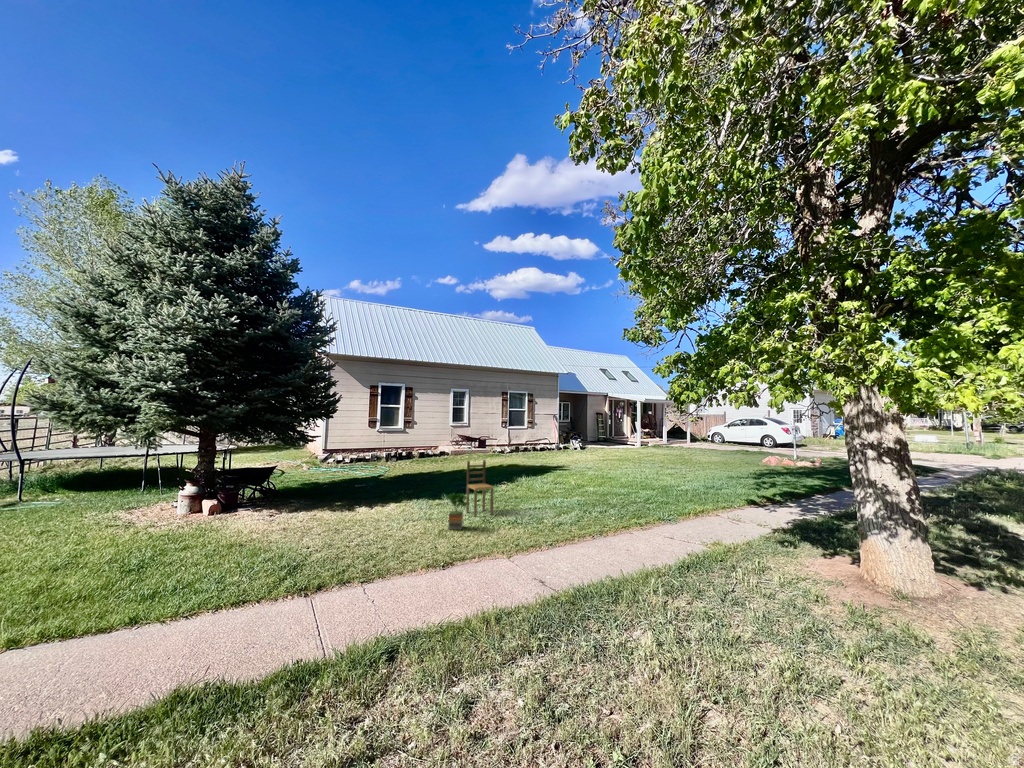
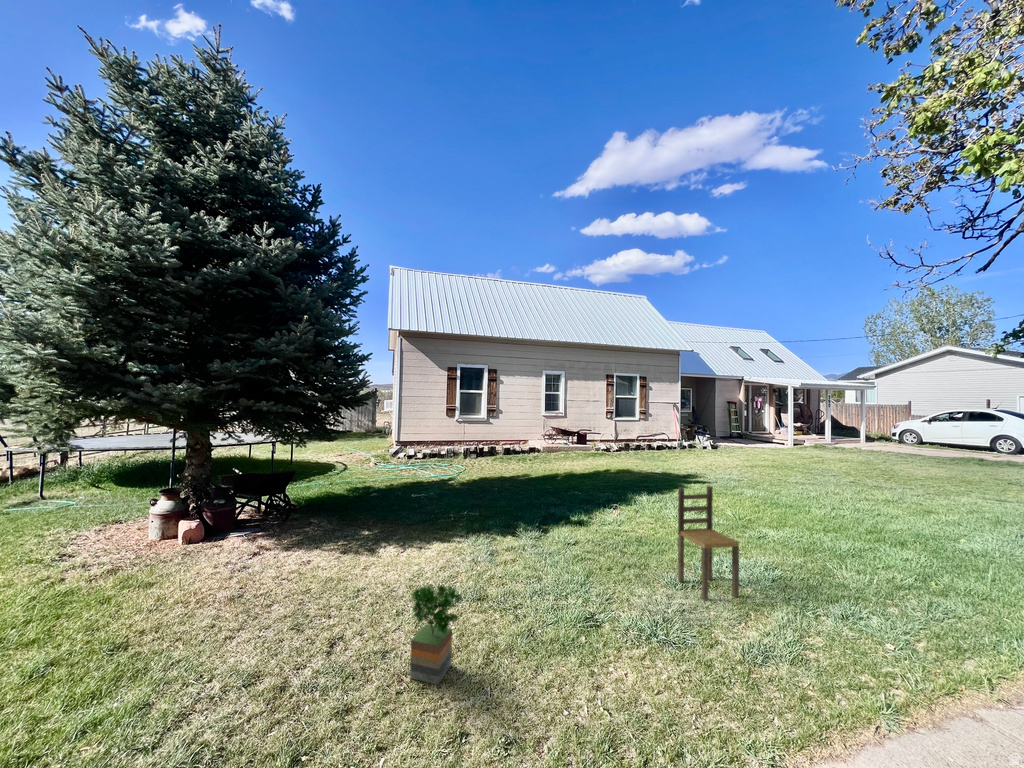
chair: present [466,460,494,517] -> present [678,486,739,600]

